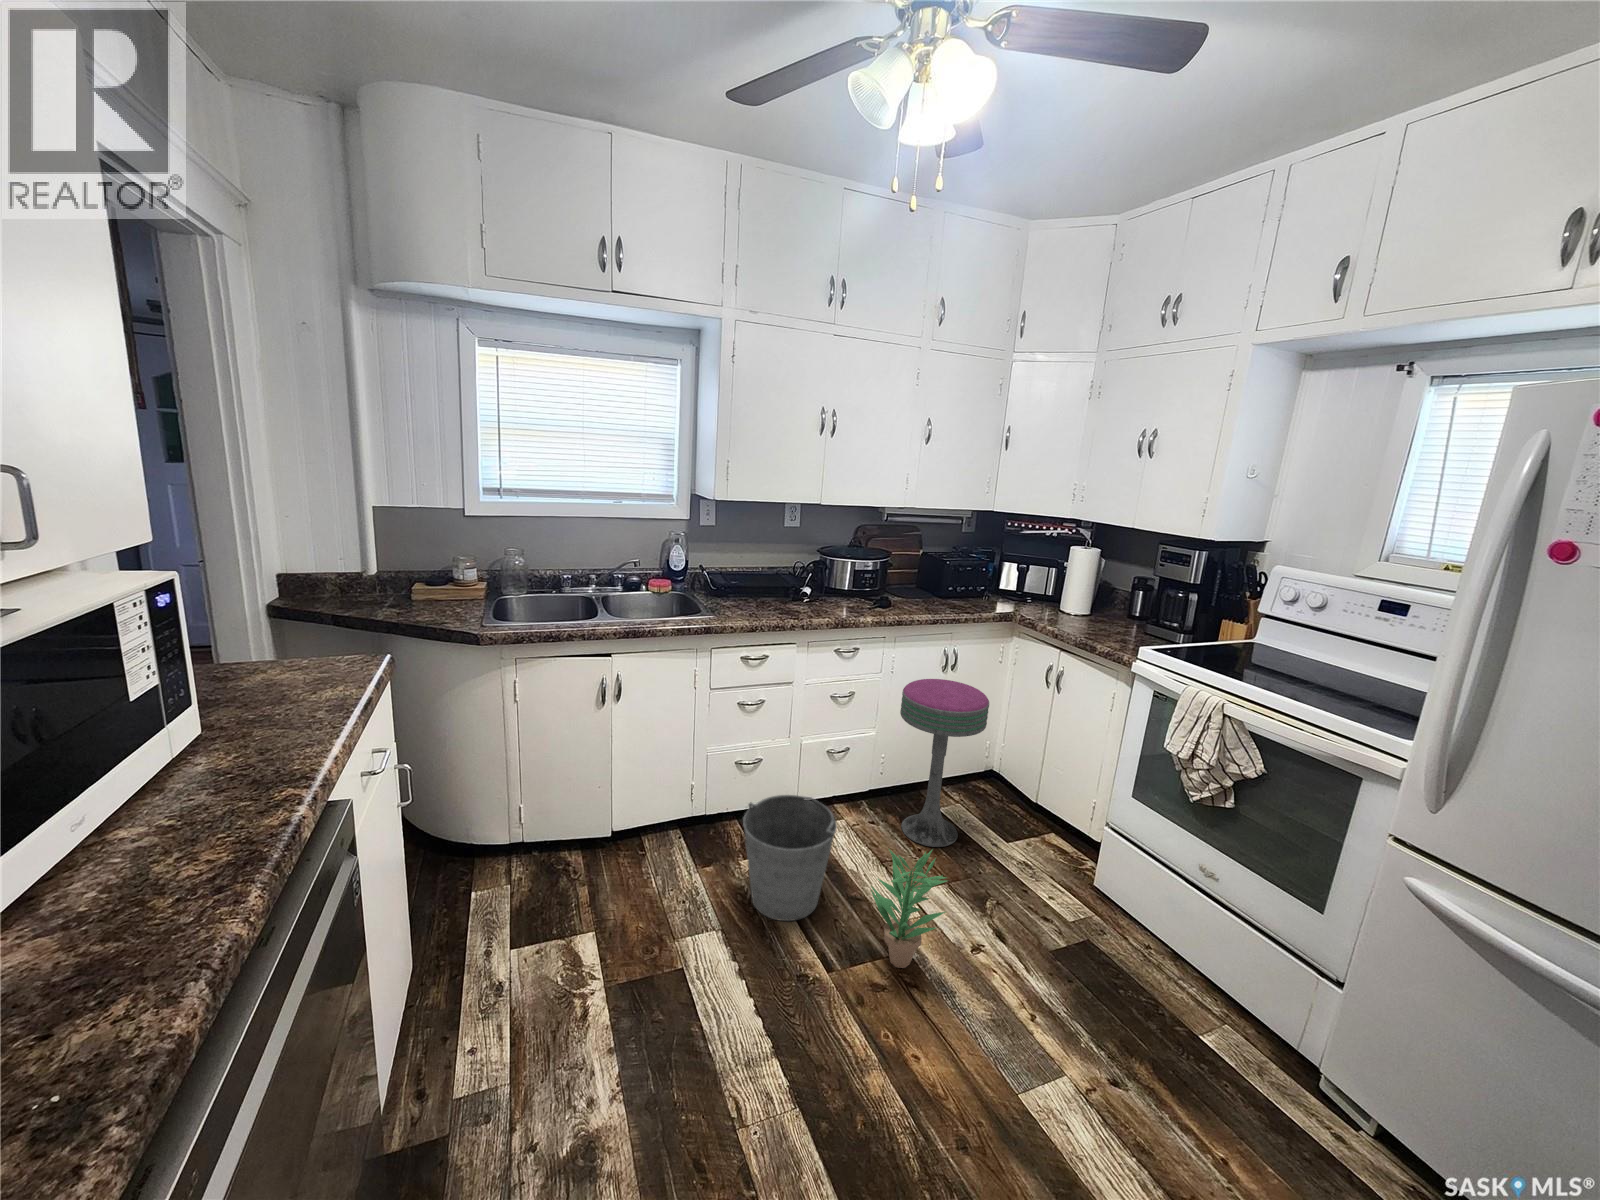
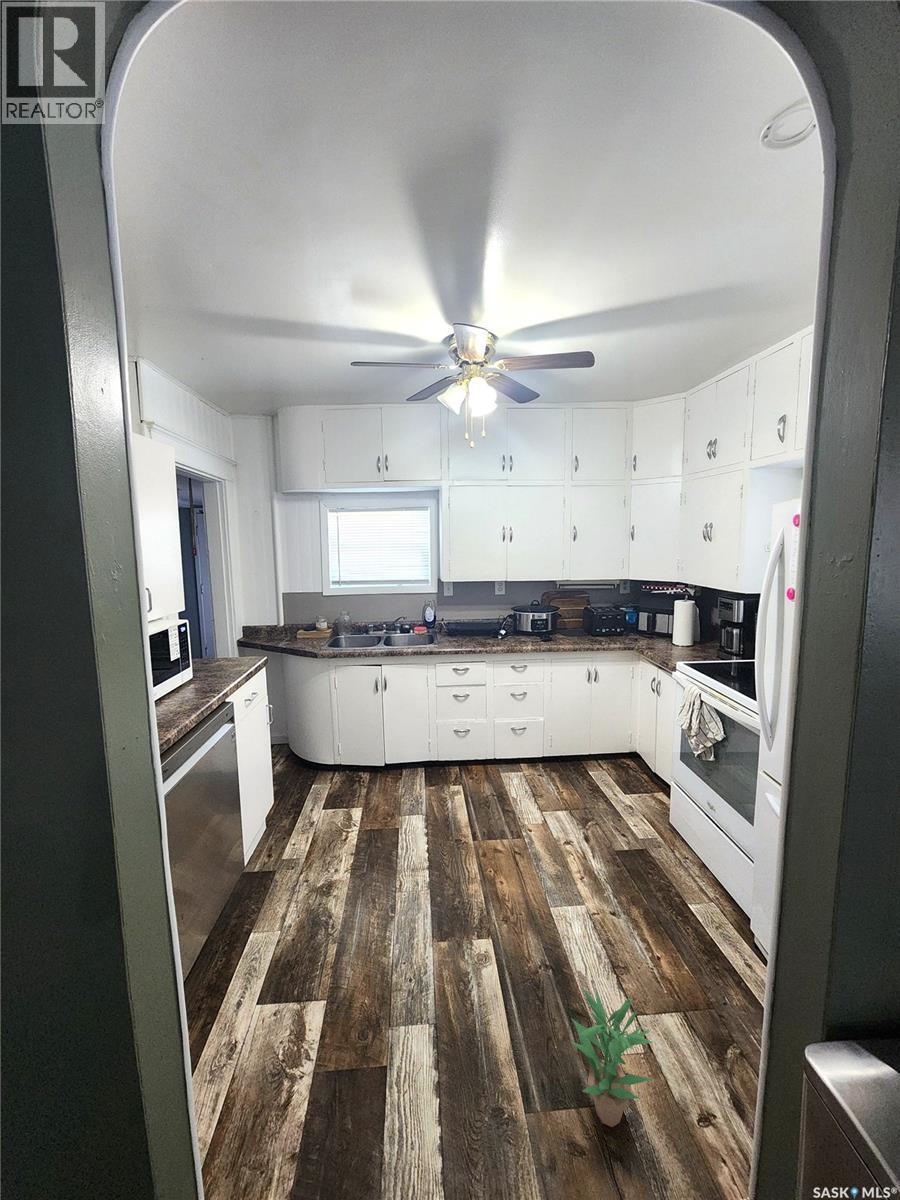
bar stool: present [900,679,989,847] -> none [630,772,728,958]
bucket: present [743,795,837,921] -> none [456,886,548,1028]

